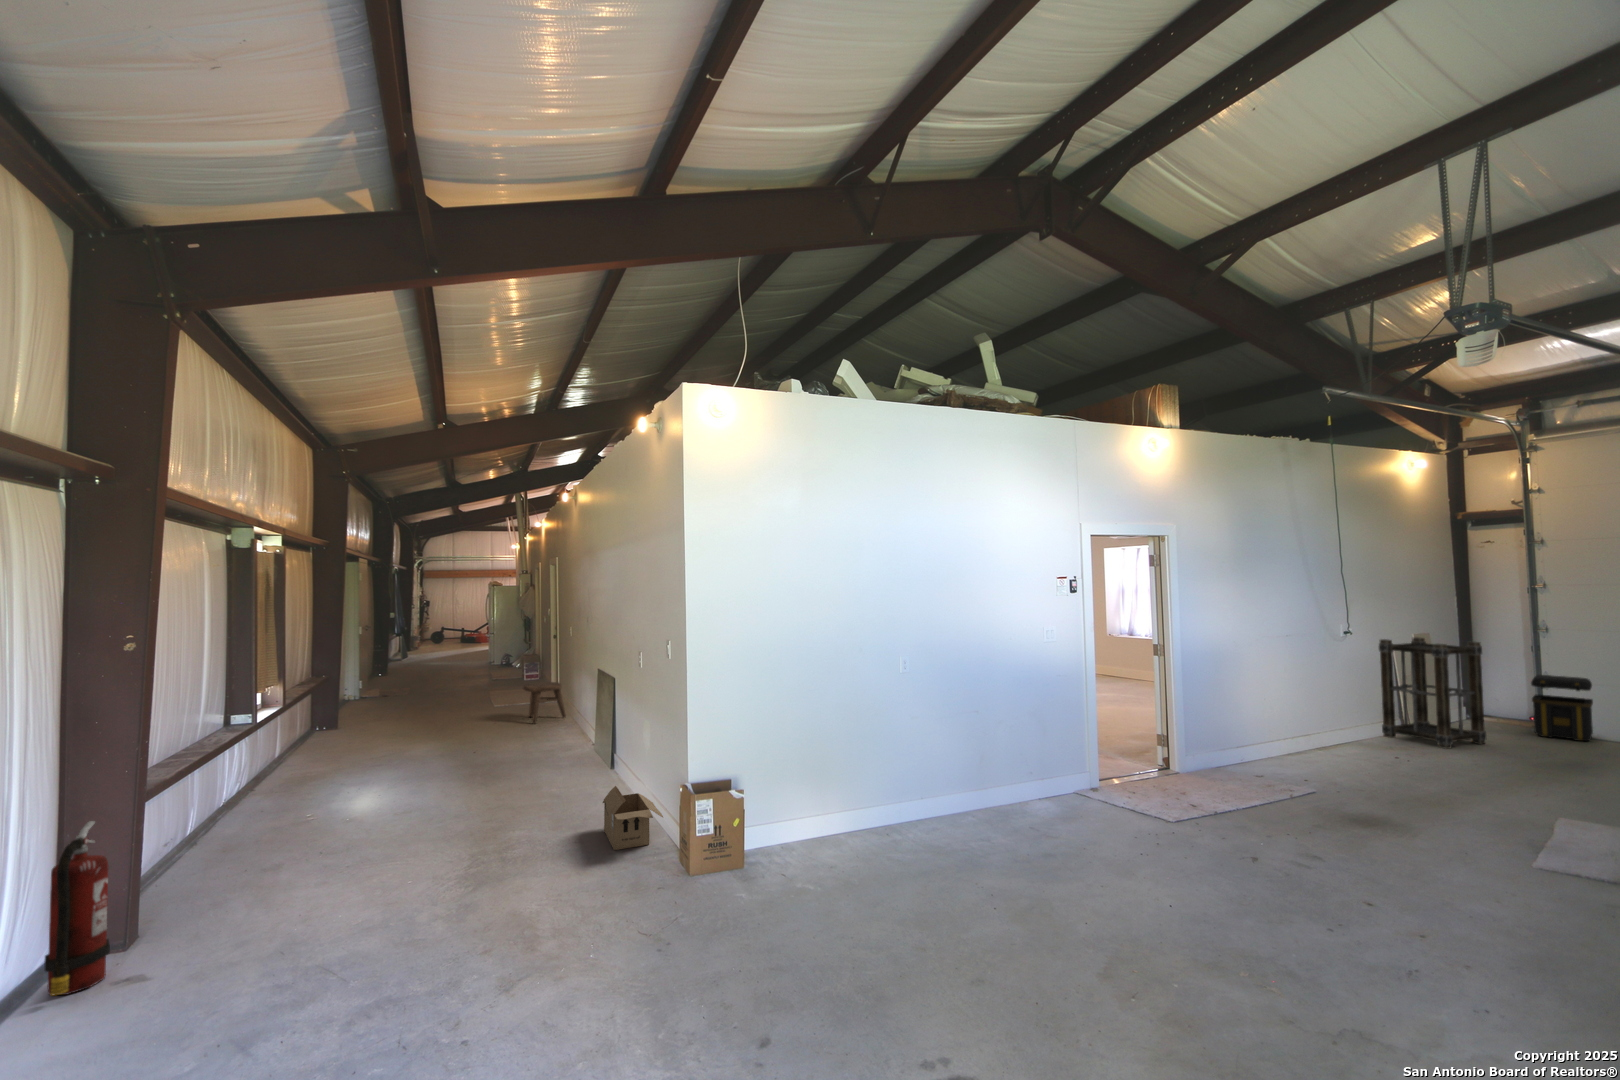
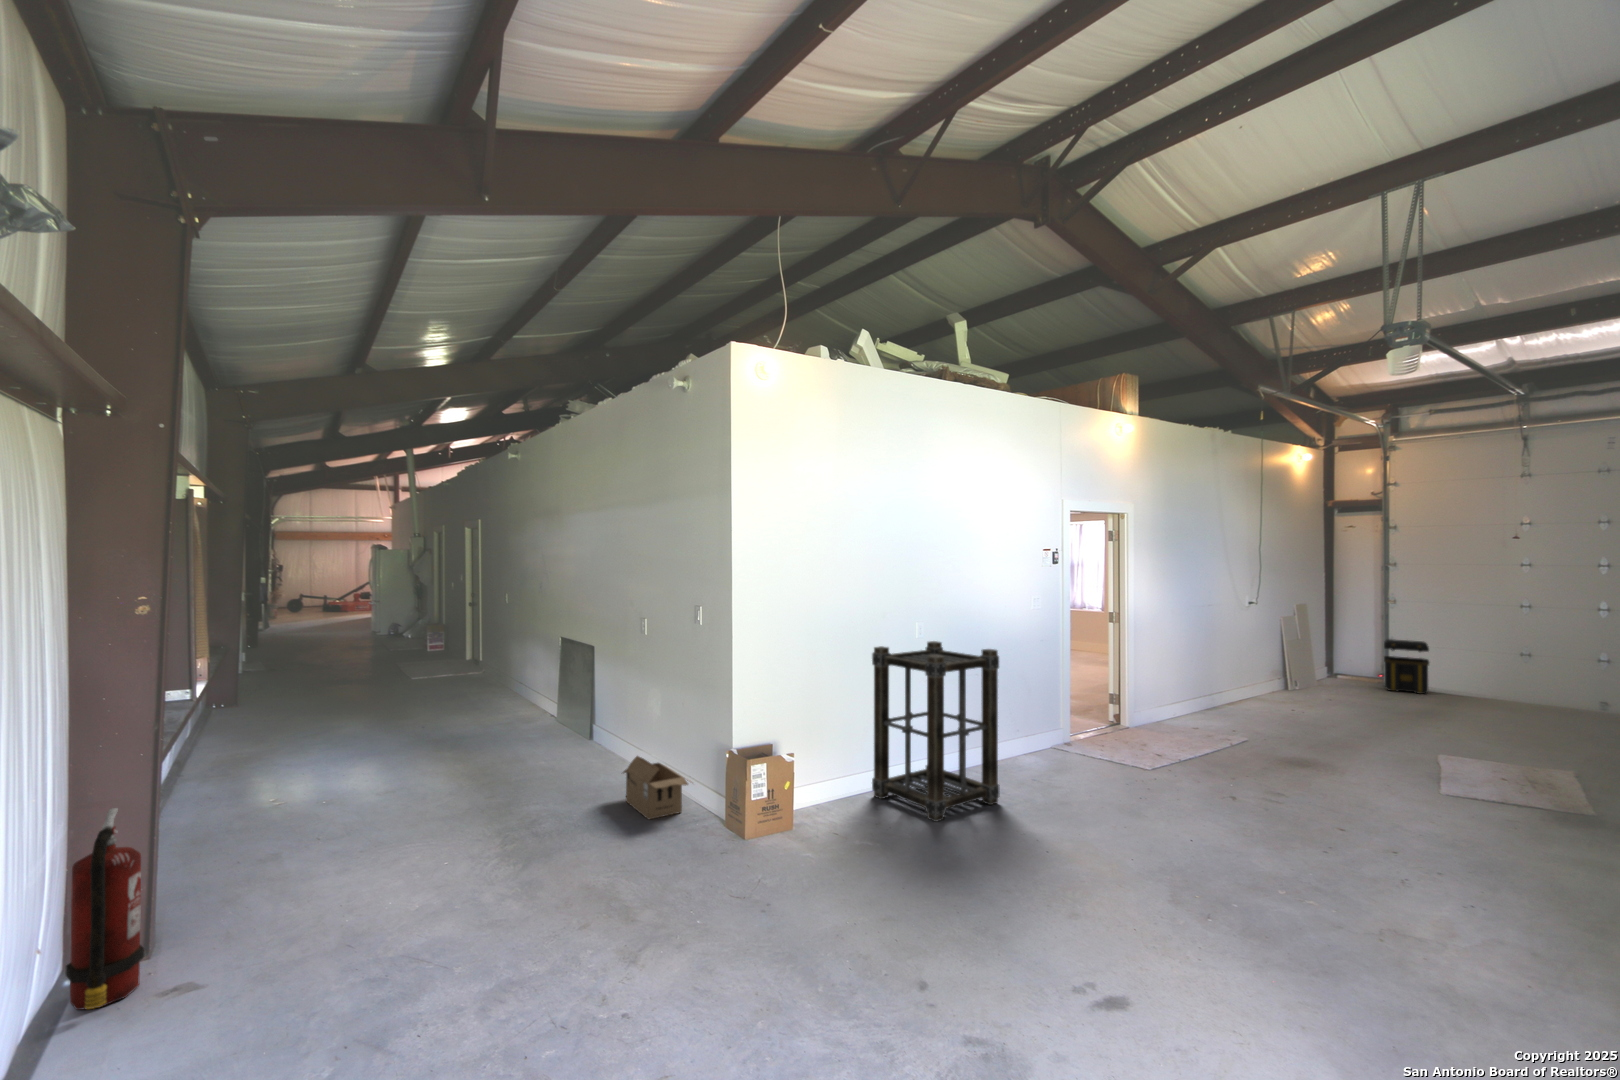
shelving unit: present [1379,637,1486,749] -> present [872,641,1000,822]
stool: present [523,682,566,724] -> none [464,657,510,701]

